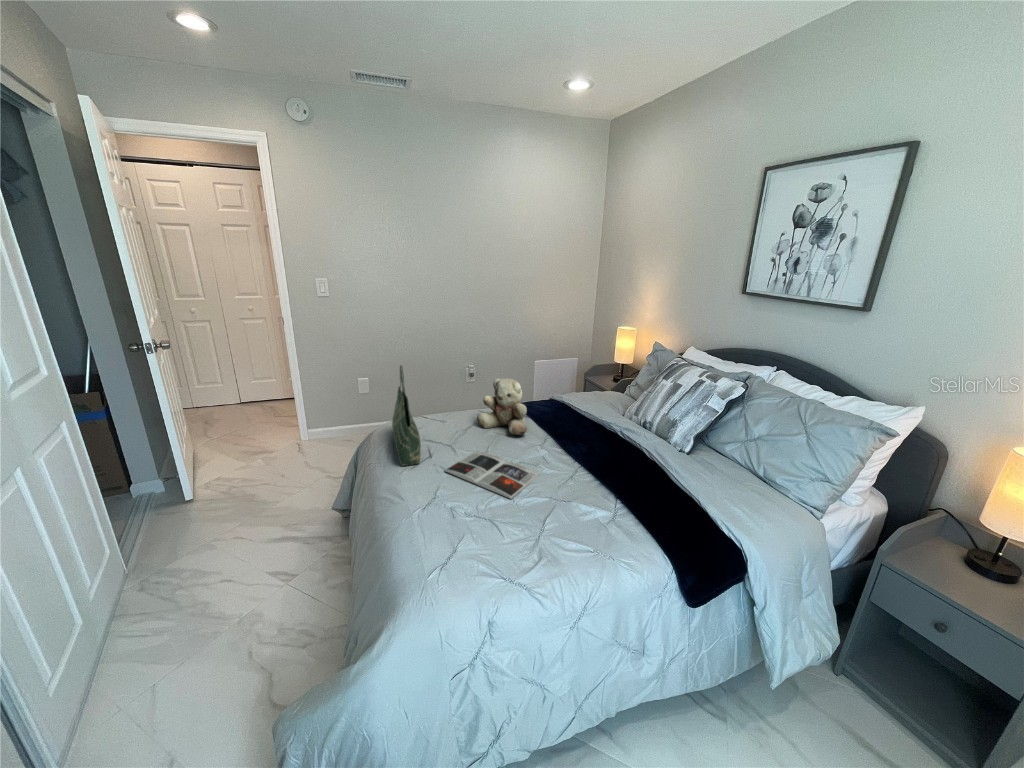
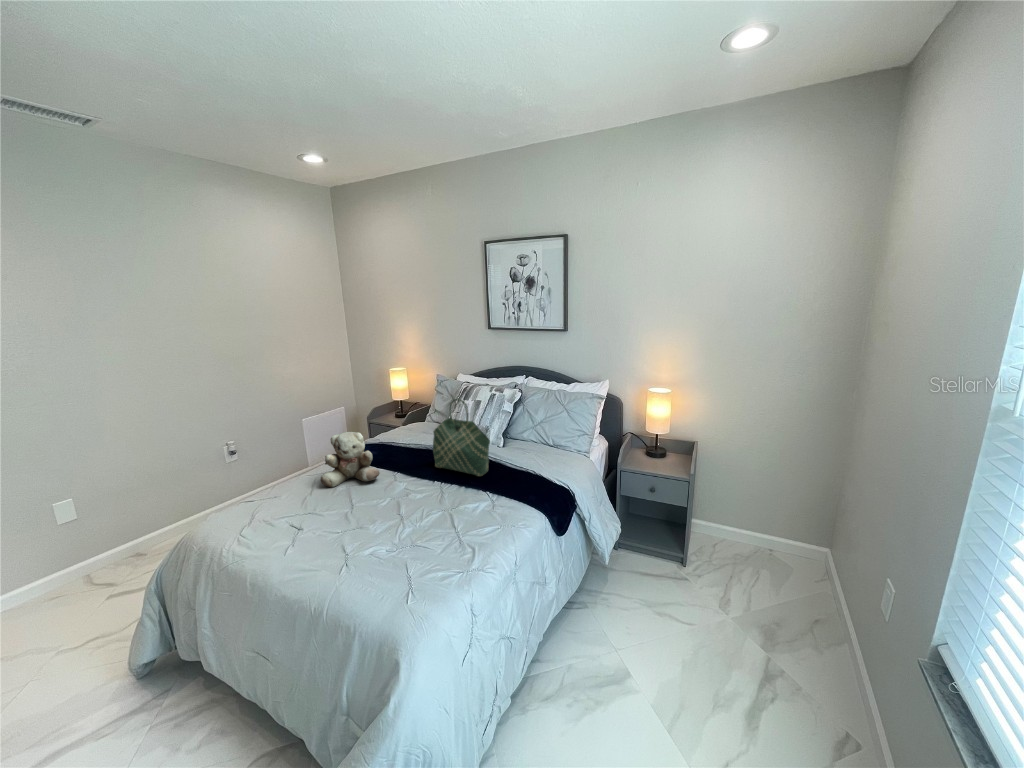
tote bag: present [392,366,421,466] -> present [433,399,490,476]
magazine: present [445,451,539,499] -> none [335,499,420,532]

